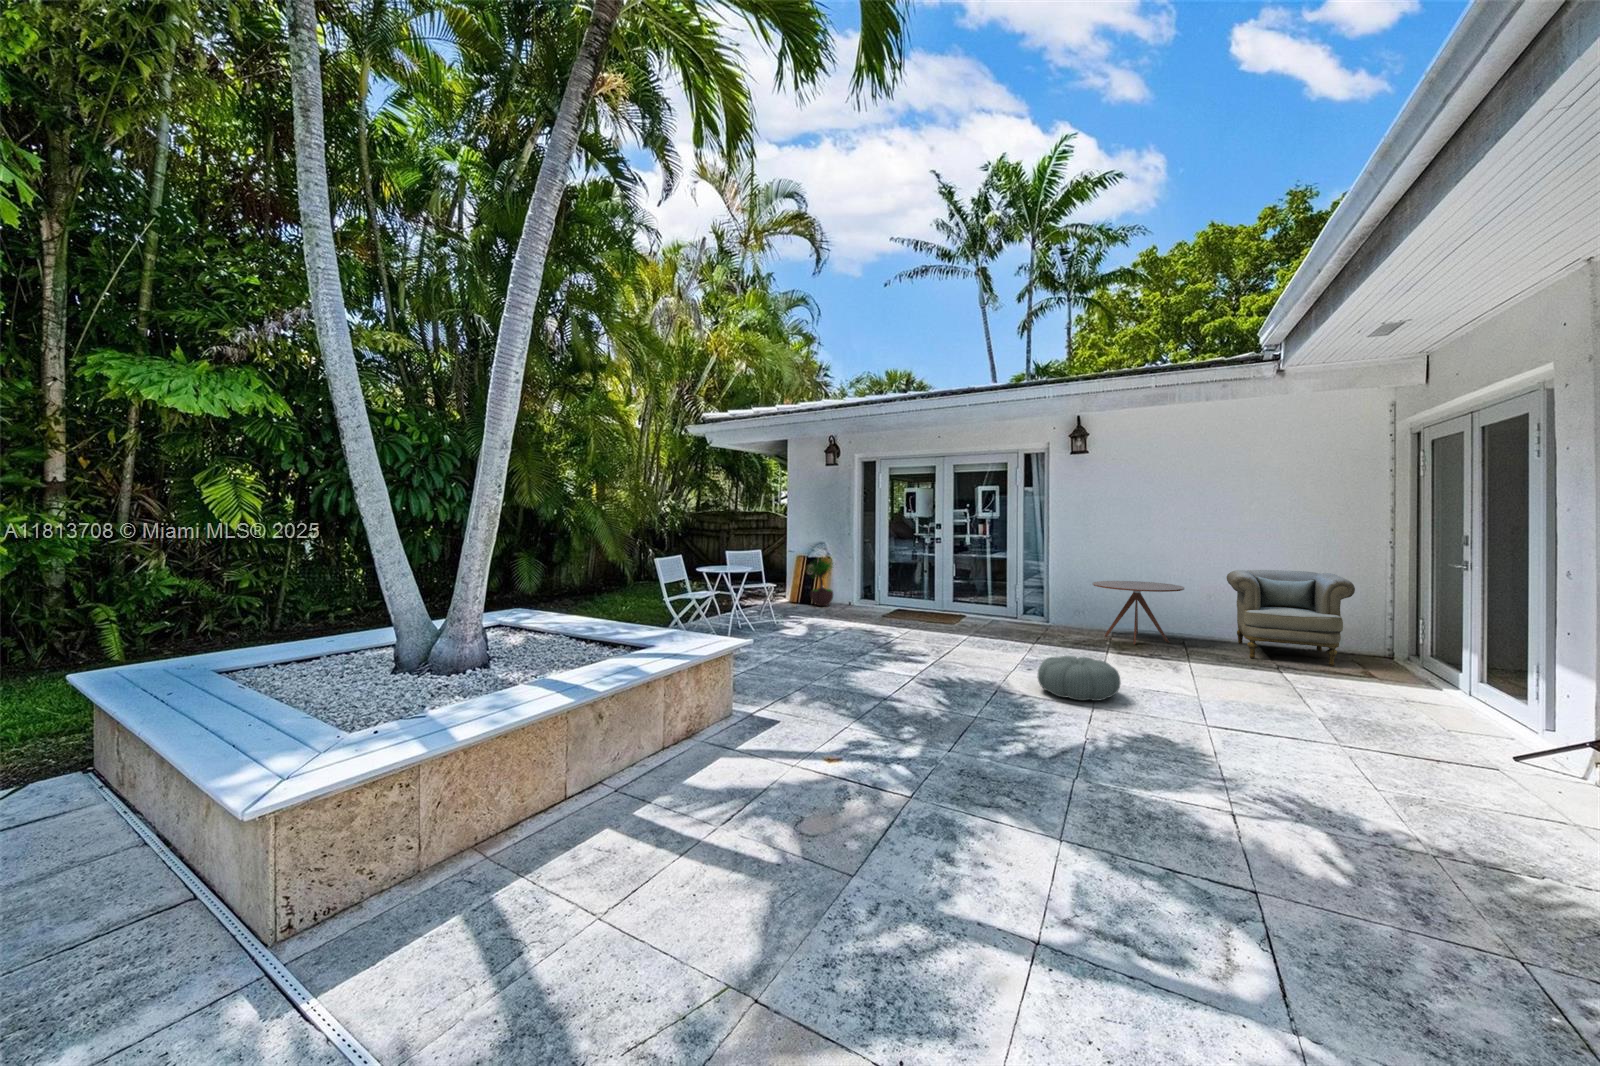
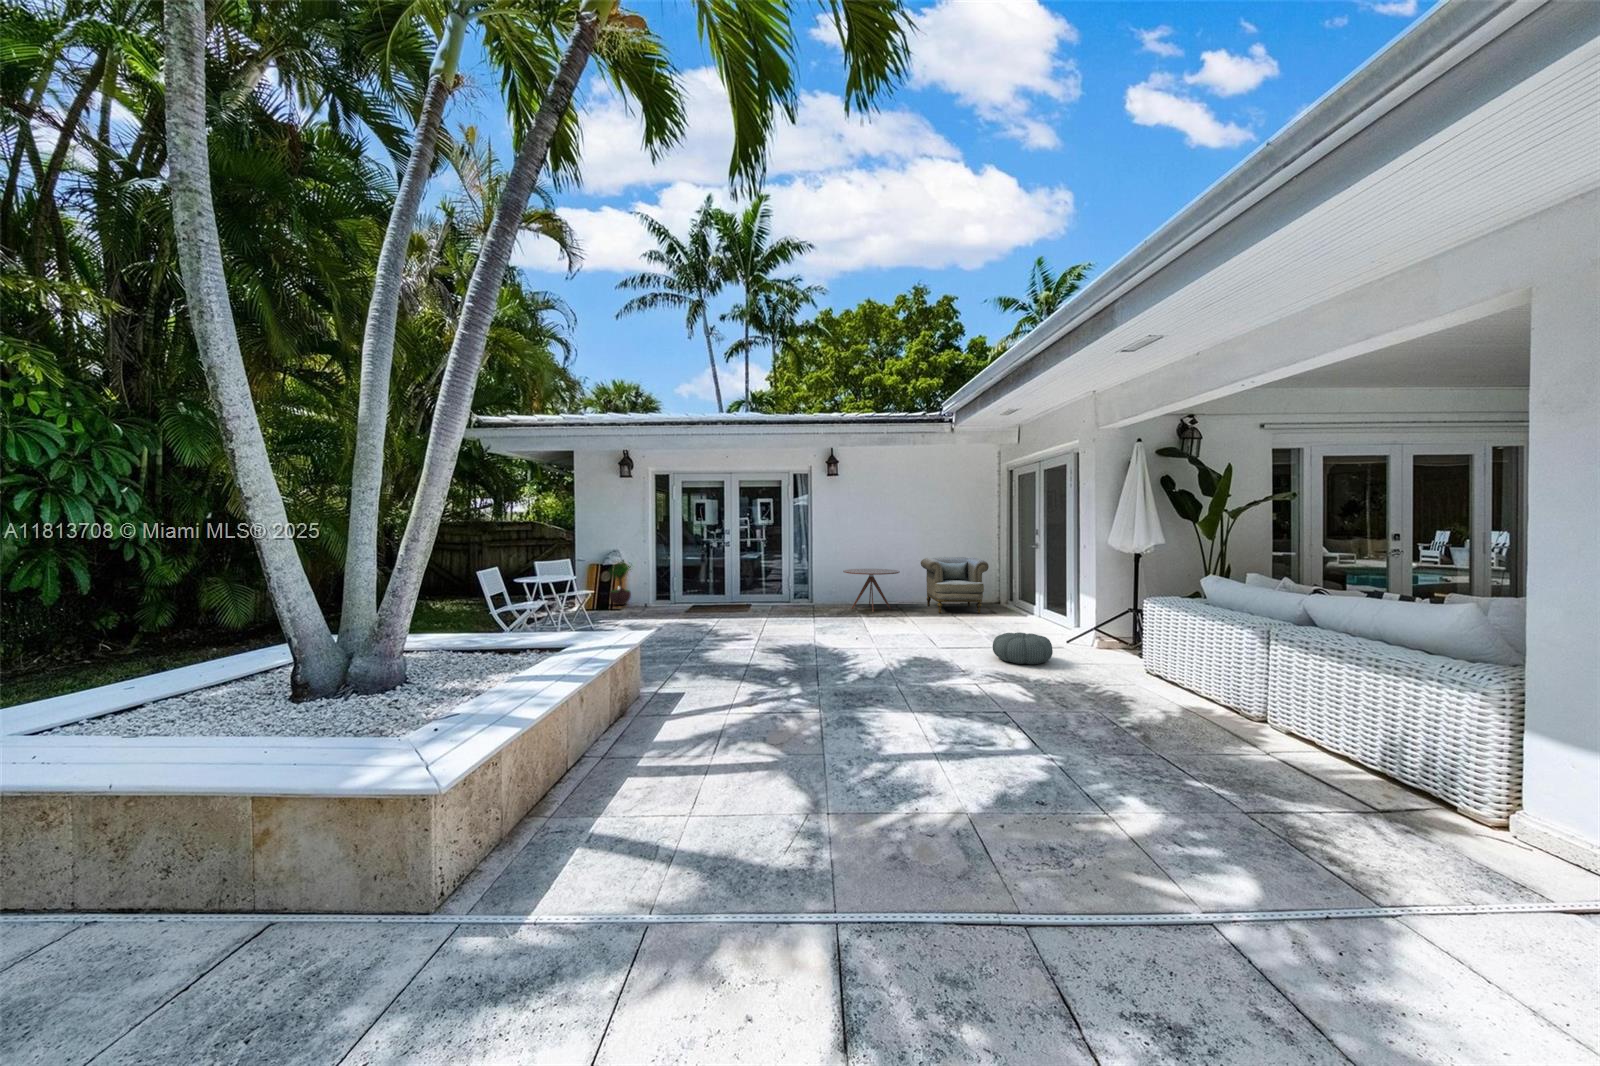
pouf: present [1038,656,1121,701] -> present [993,632,1053,664]

